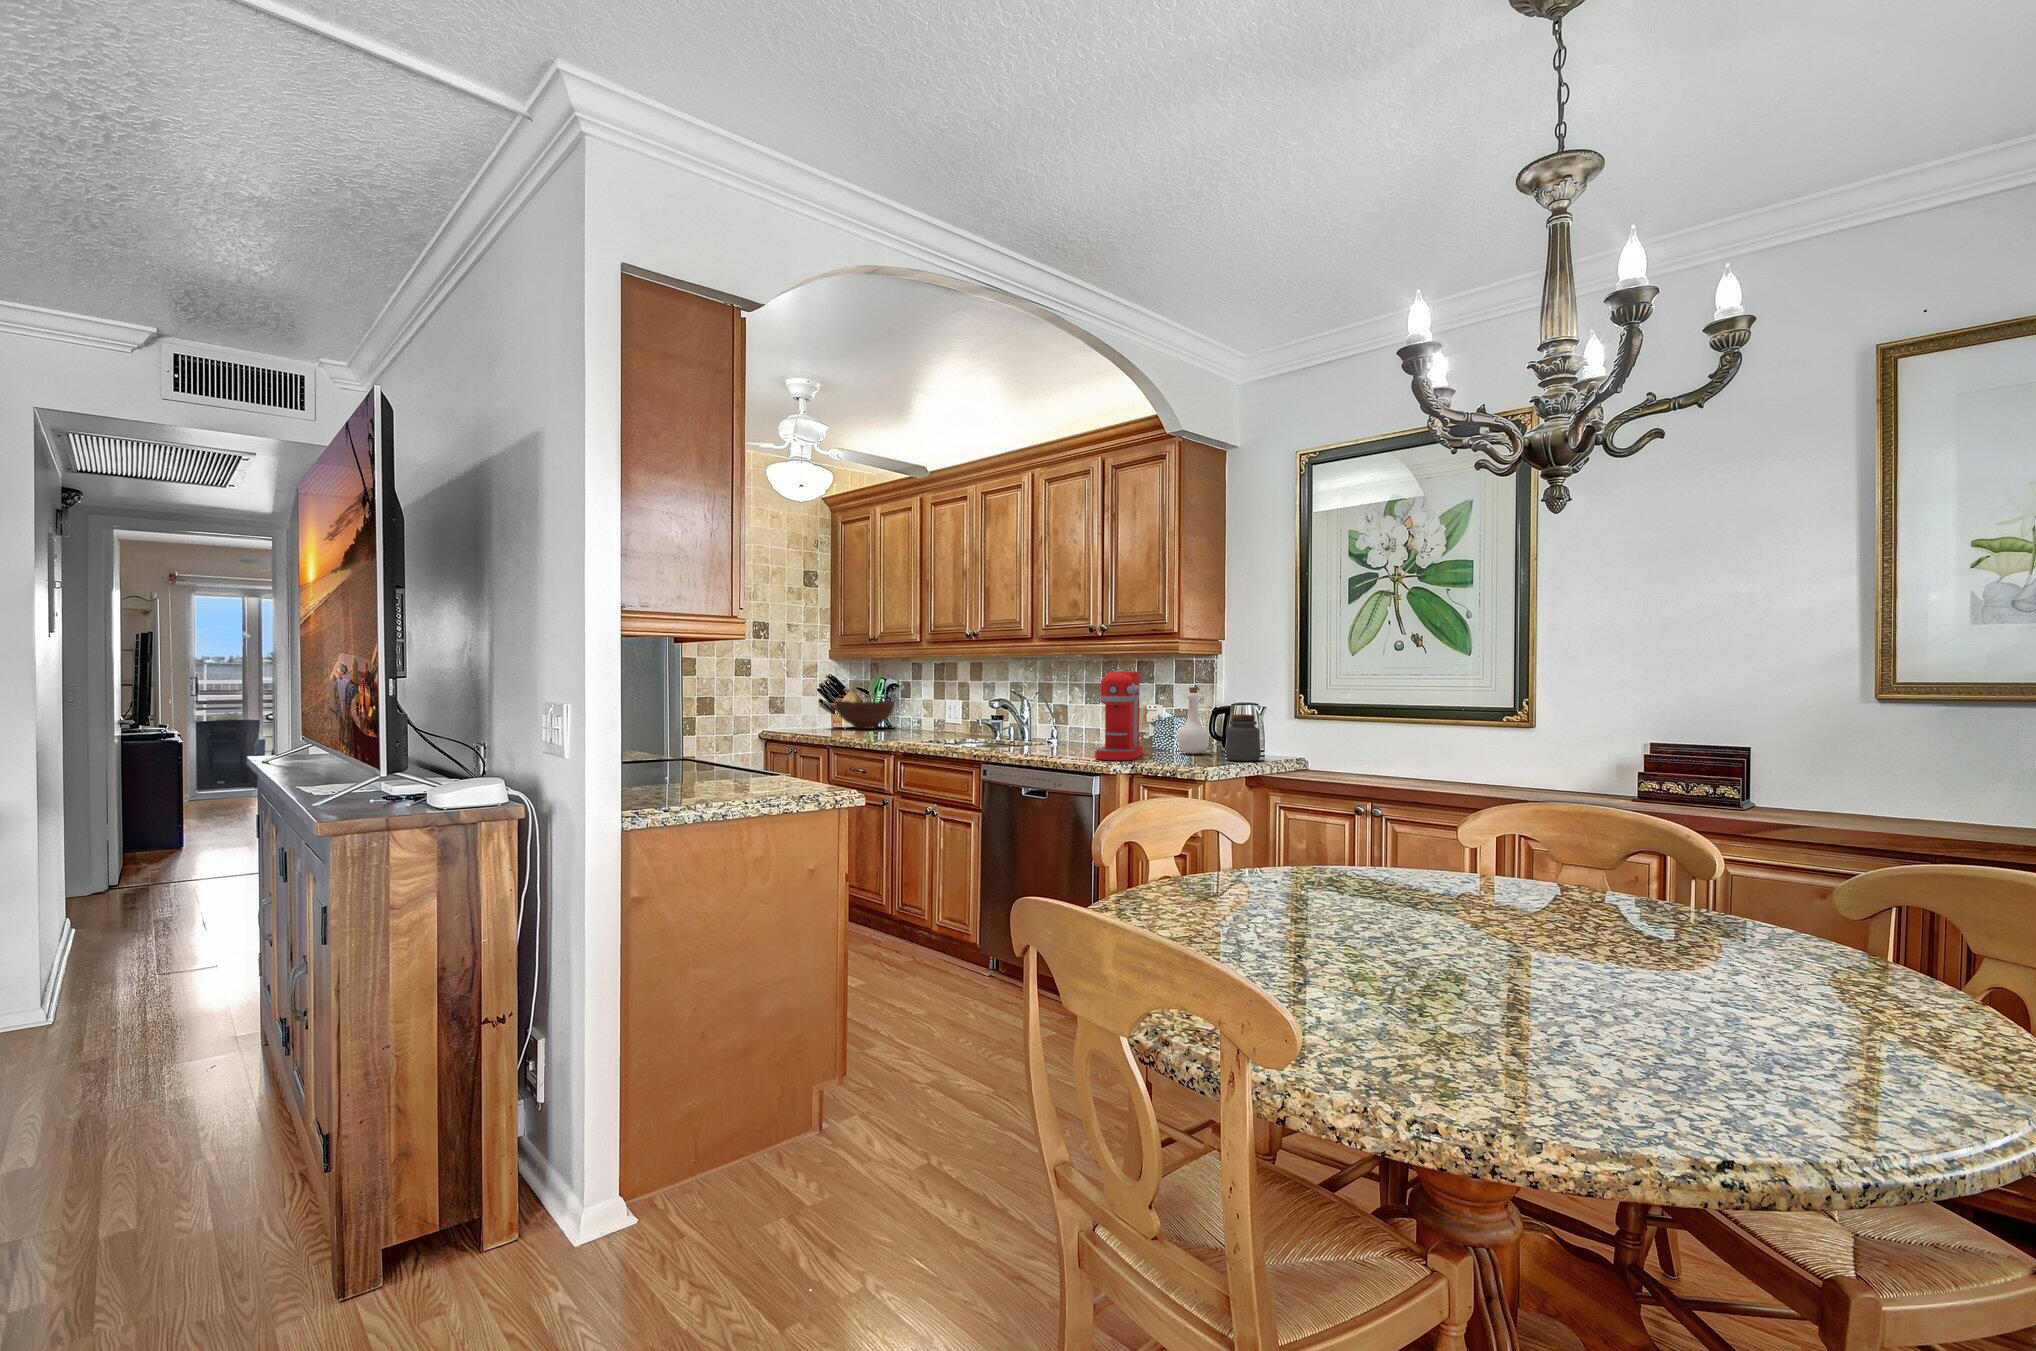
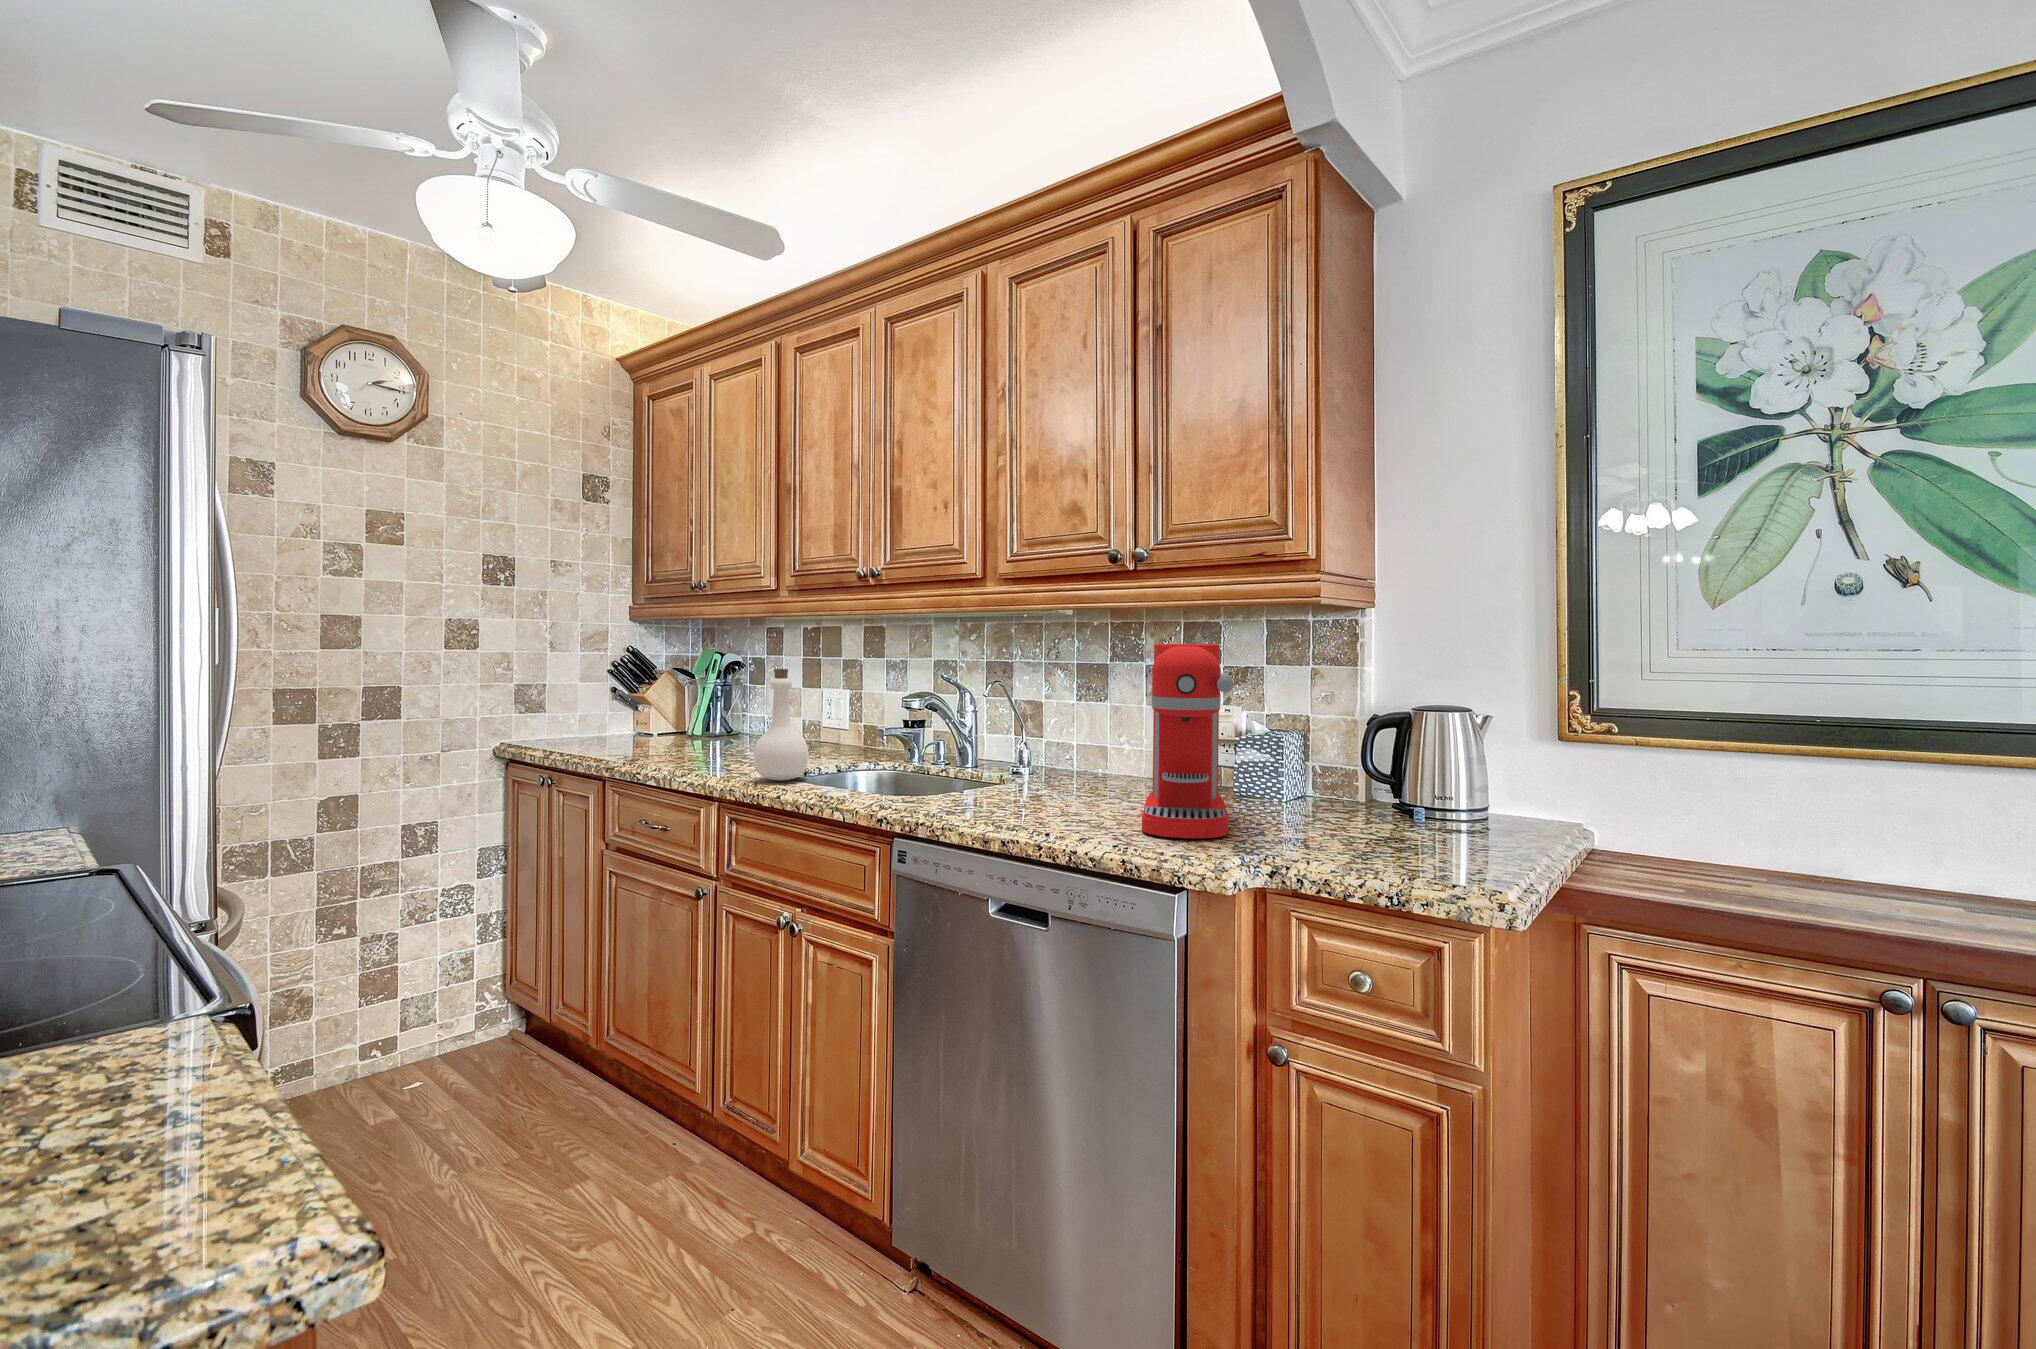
bottle: present [1178,687,1209,754] -> present [754,669,808,781]
fruit bowl: present [835,701,895,729] -> none [635,688,742,738]
jar: present [1226,714,1261,761] -> none [1416,734,1495,837]

